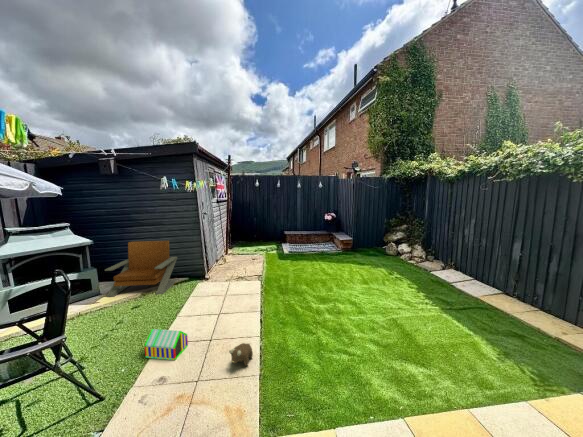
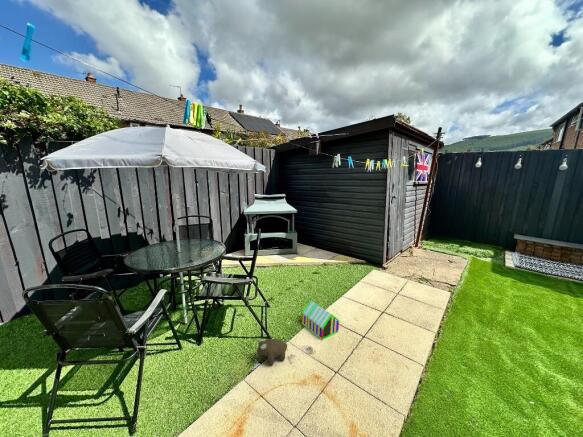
lounge chair: present [105,241,178,297] -> none [299,215,359,270]
plush toy: present [229,343,253,366] -> present [255,339,287,365]

